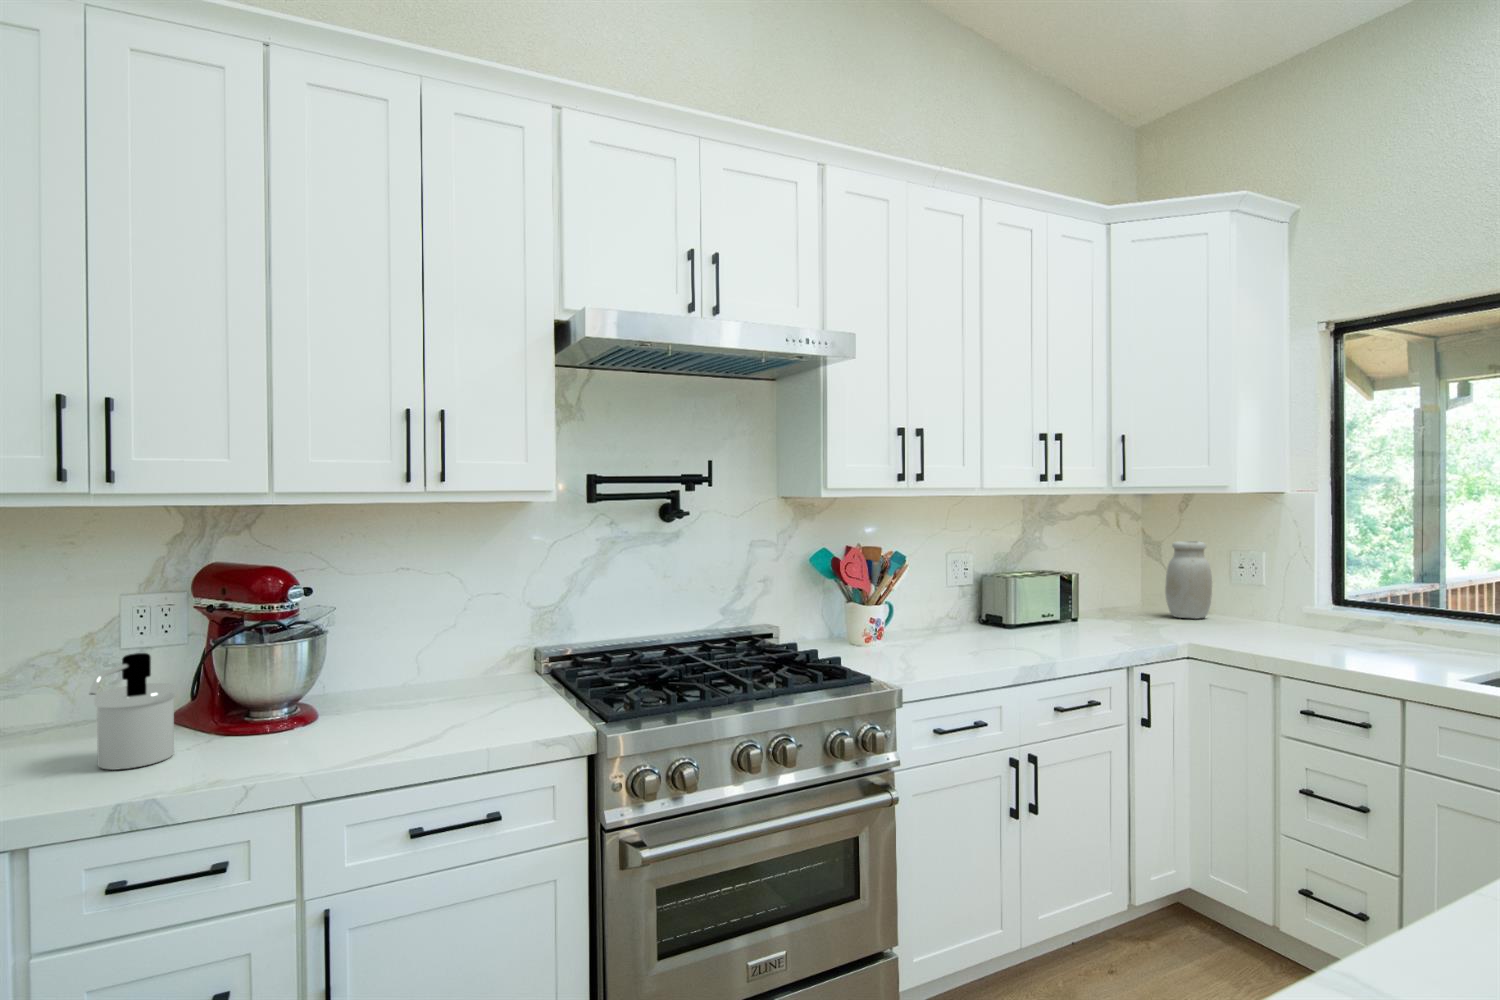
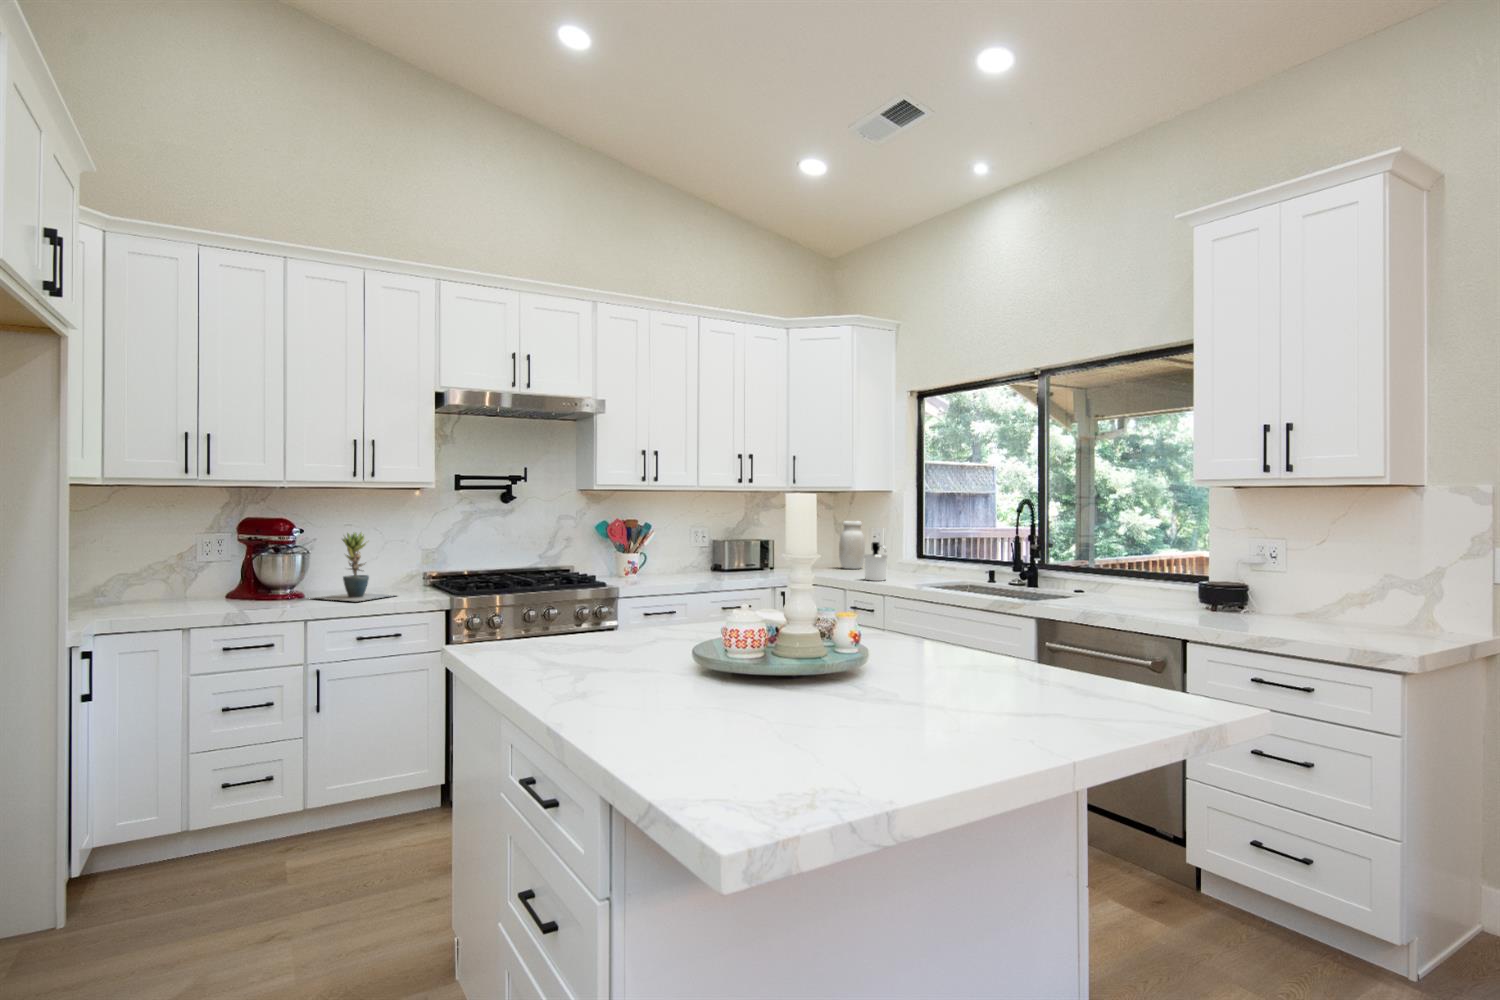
potted plant: none [325,590,498,741] -> present [316,533,393,601]
soap dispenser: present [89,653,177,770] -> present [864,542,887,581]

